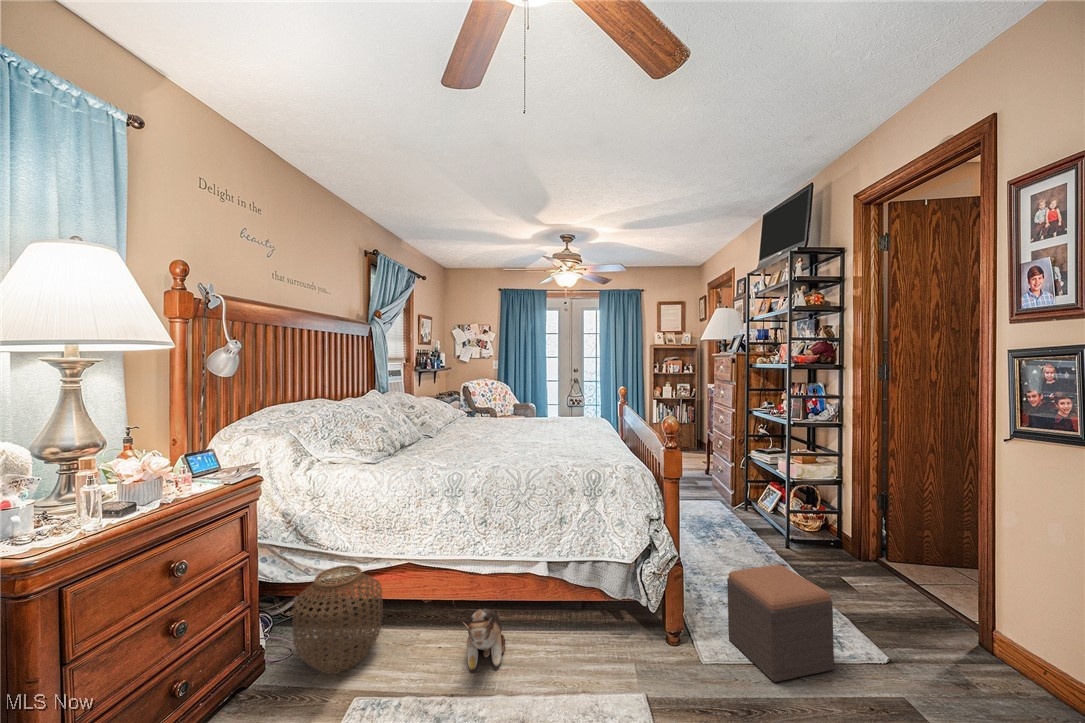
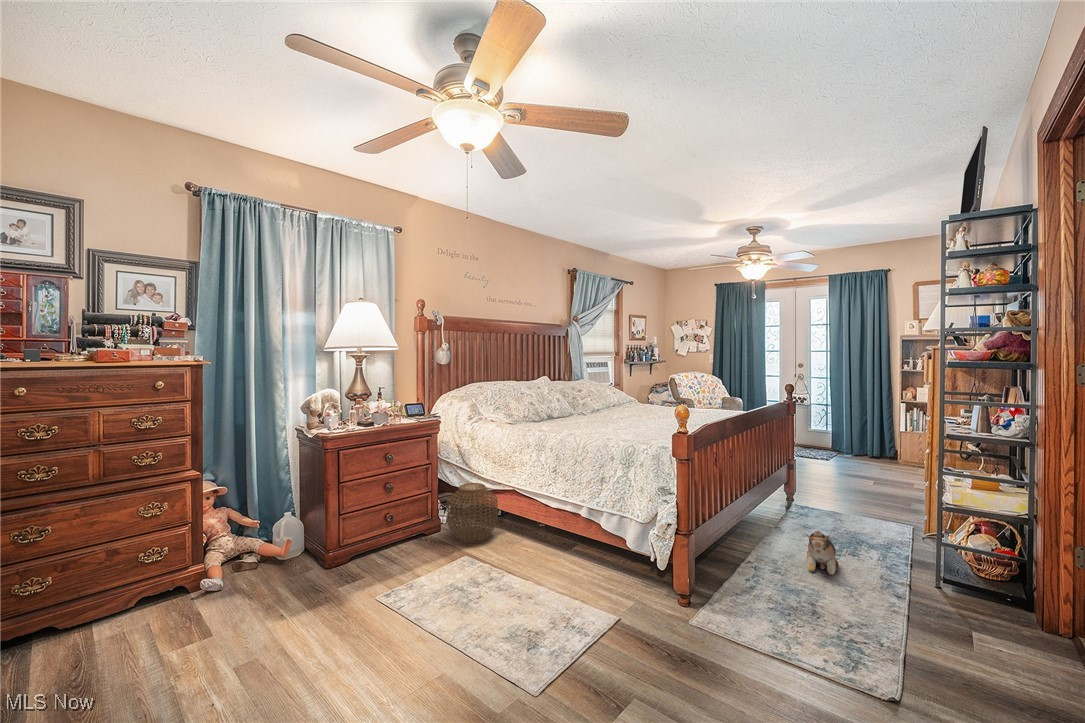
footstool: present [727,564,834,682] -> none [728,553,803,662]
plush toy: present [463,609,505,670] -> present [806,531,838,575]

